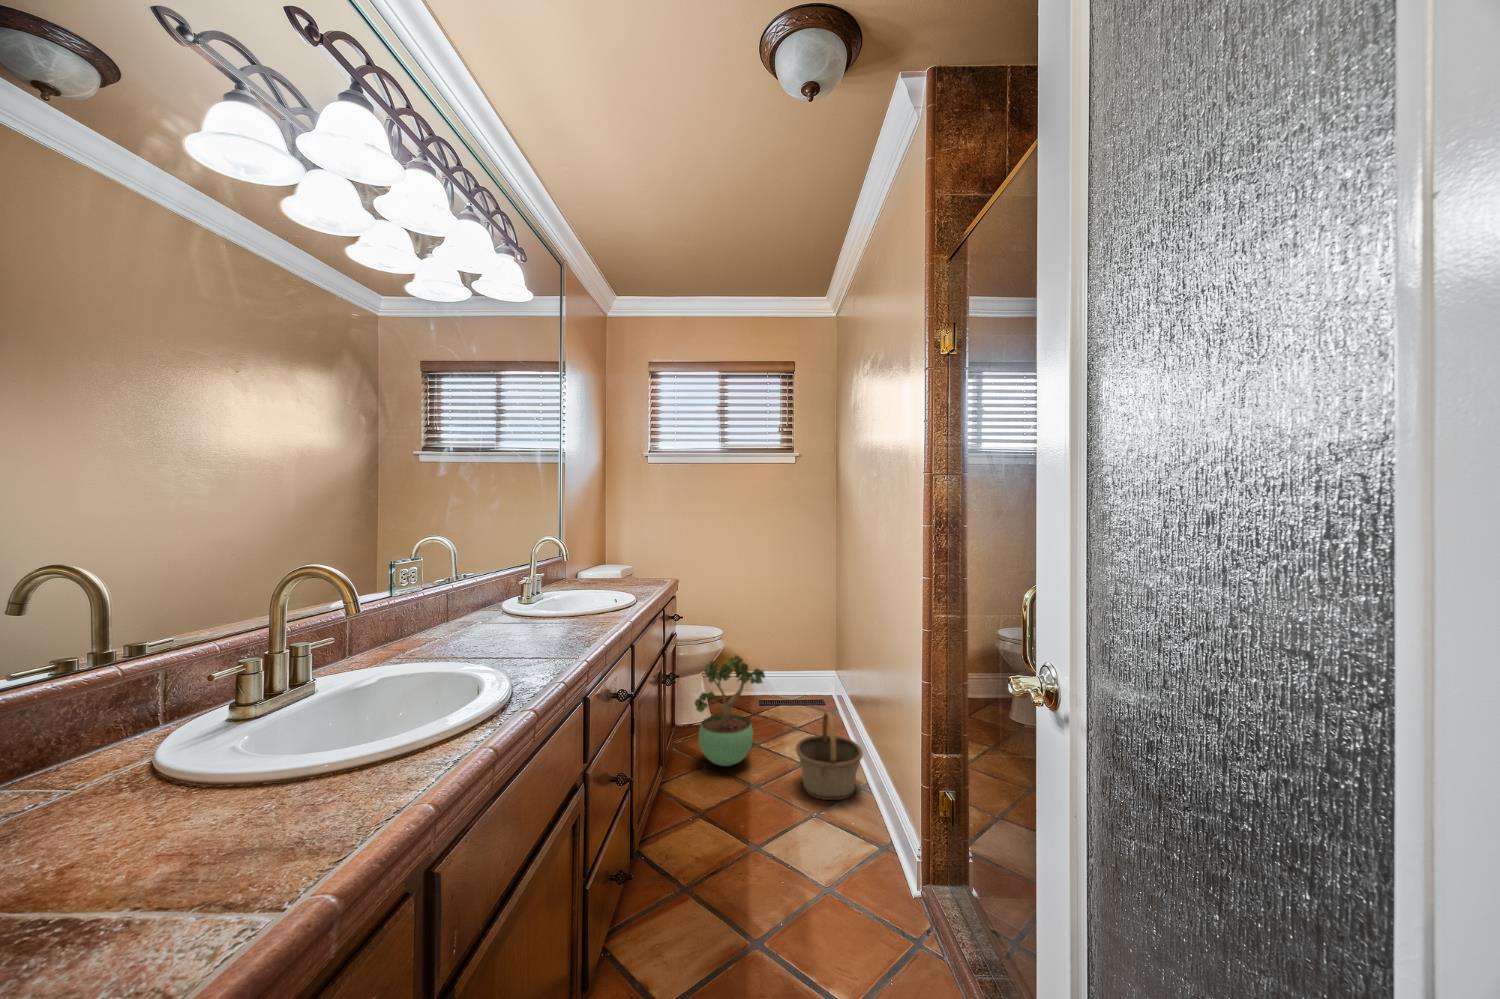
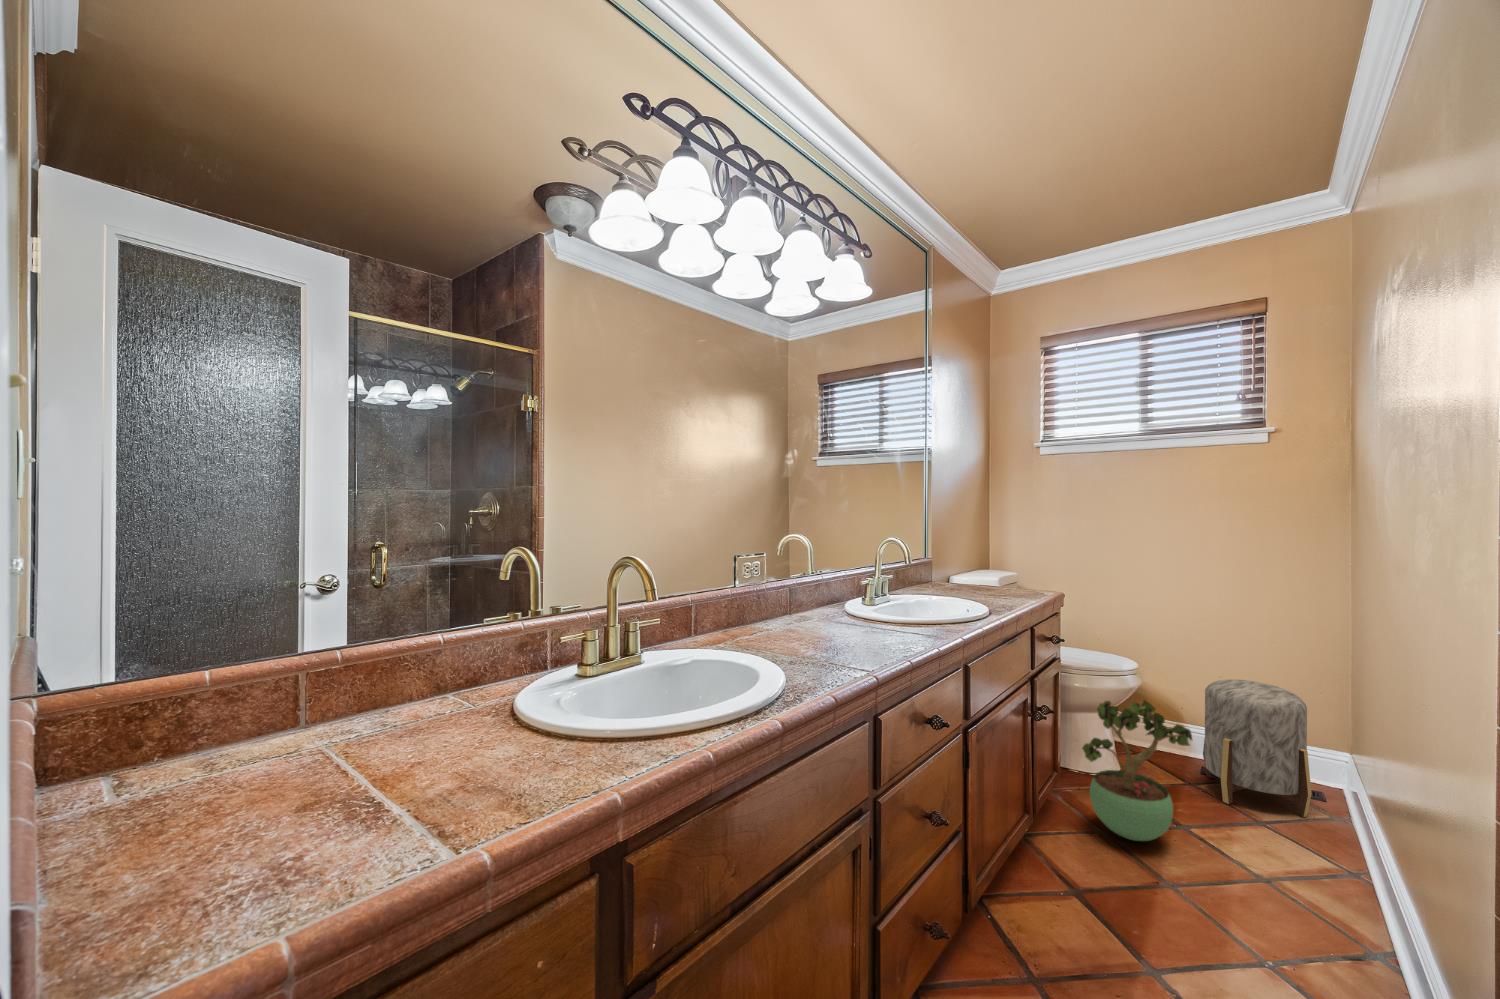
stool: none [760,630,820,721] -> present [1203,679,1312,817]
basket: present [796,712,863,800] -> none [1240,815,1377,958]

